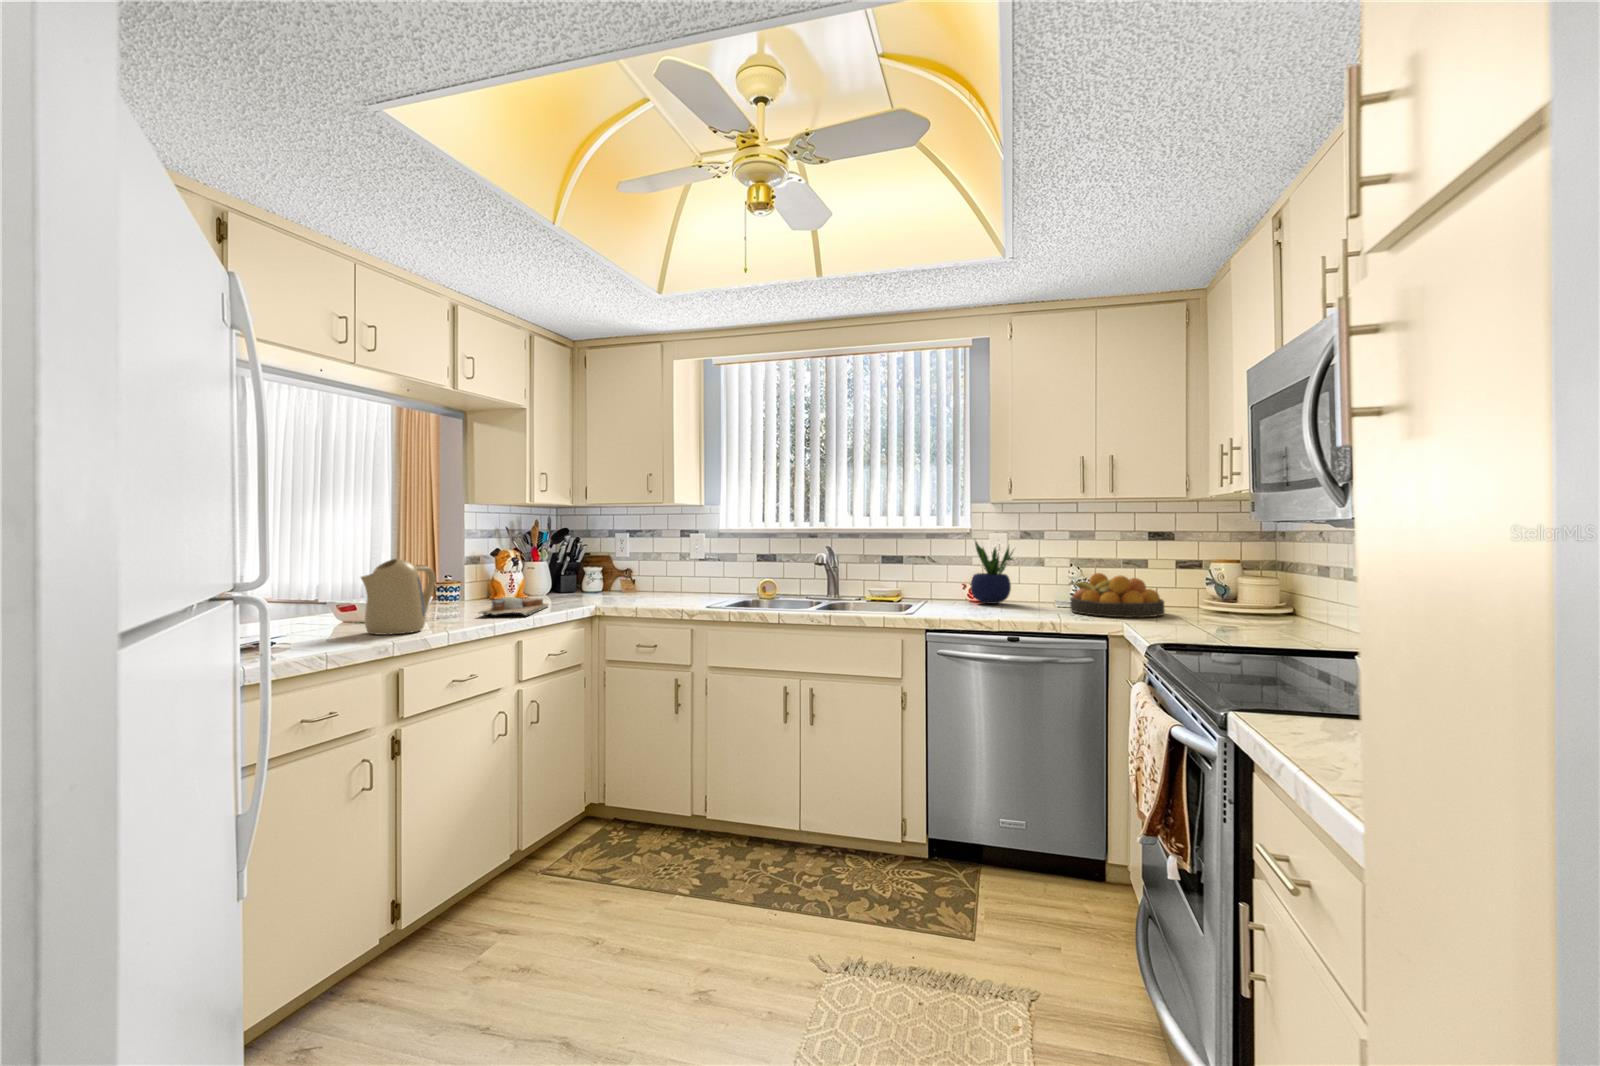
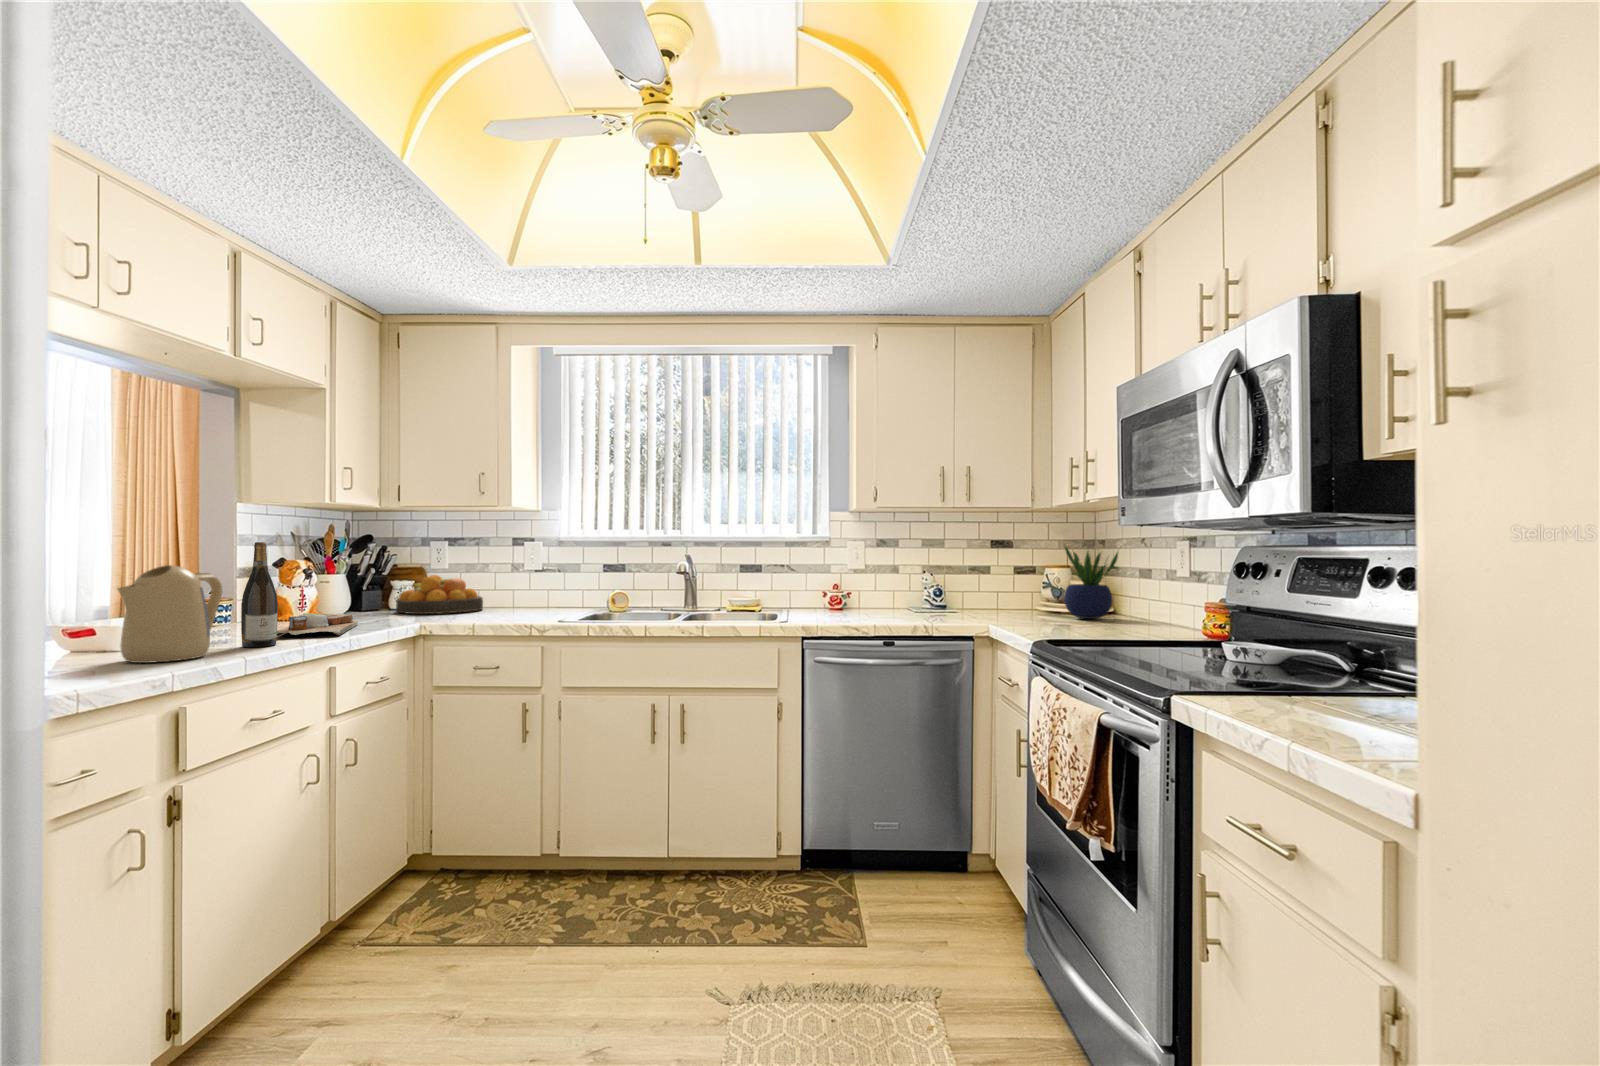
wine bottle: none [452,540,478,624] -> present [241,542,278,647]
potted plant: present [971,541,1013,604] -> present [1064,546,1119,619]
fruit bowl: present [1069,573,1165,618] -> present [396,575,483,614]

